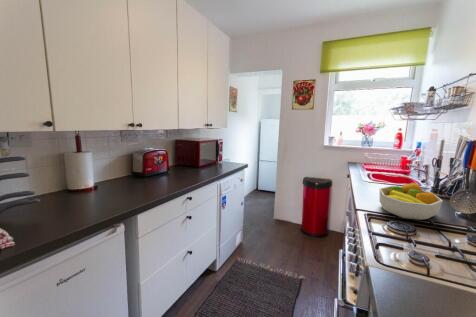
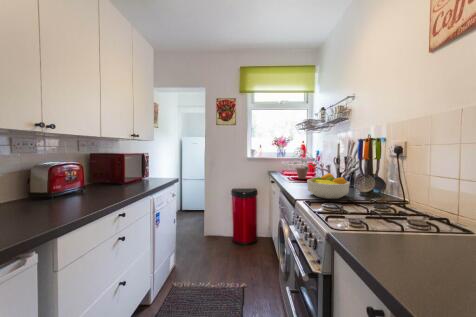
potted plant: none [366,139,414,178] -> present [294,151,314,179]

